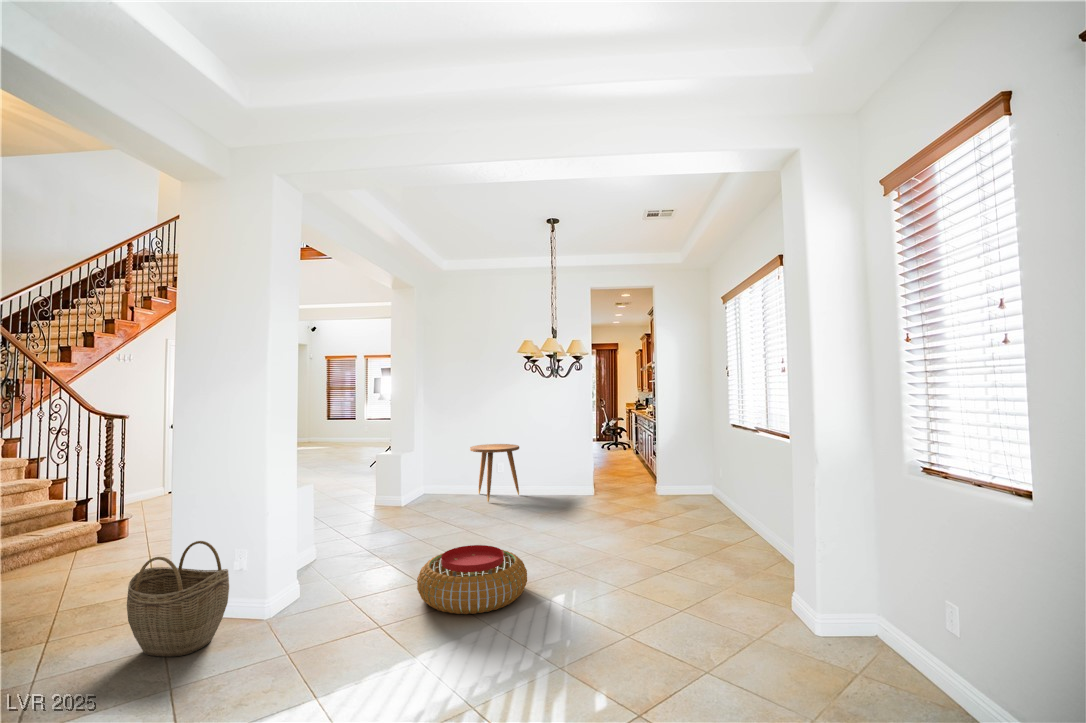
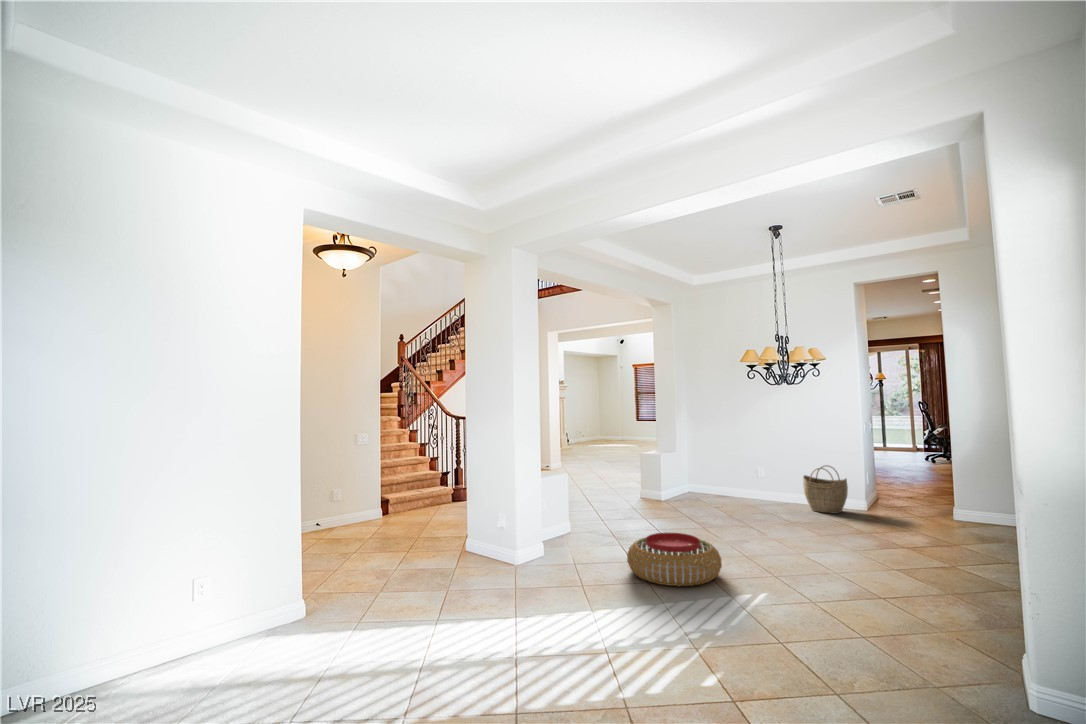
side table: present [470,444,519,502] -> none [718,452,772,507]
woven basket: present [127,541,229,657] -> present [803,465,848,514]

